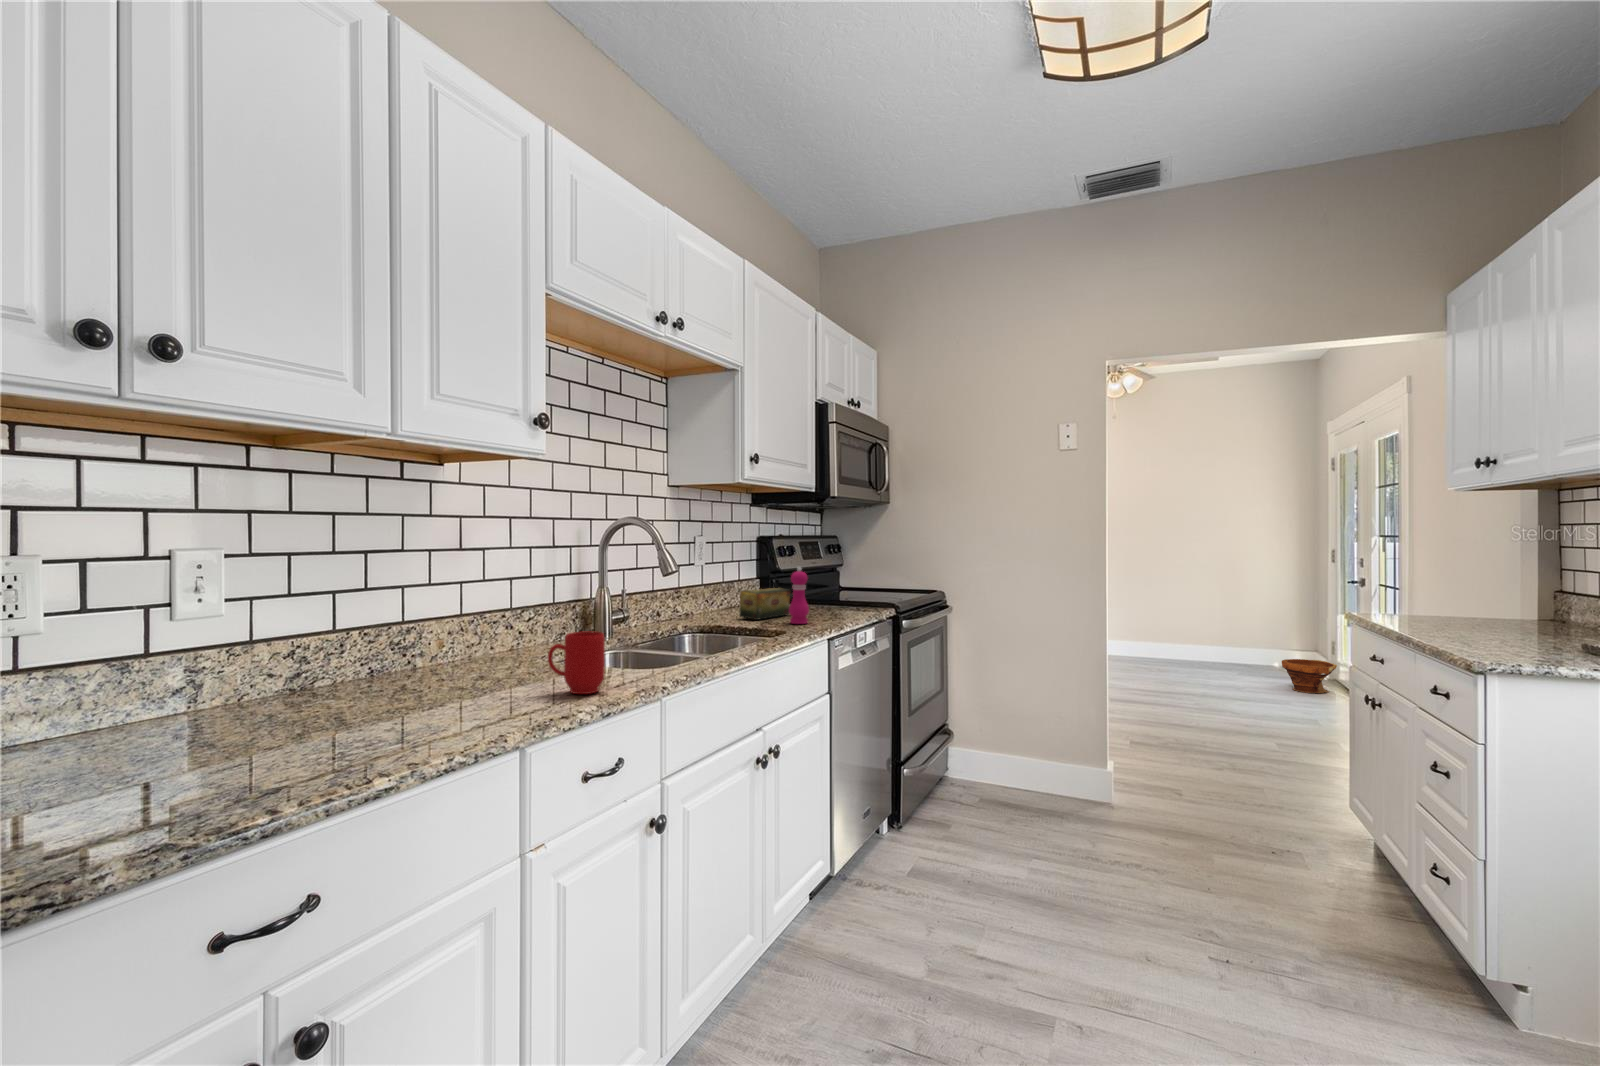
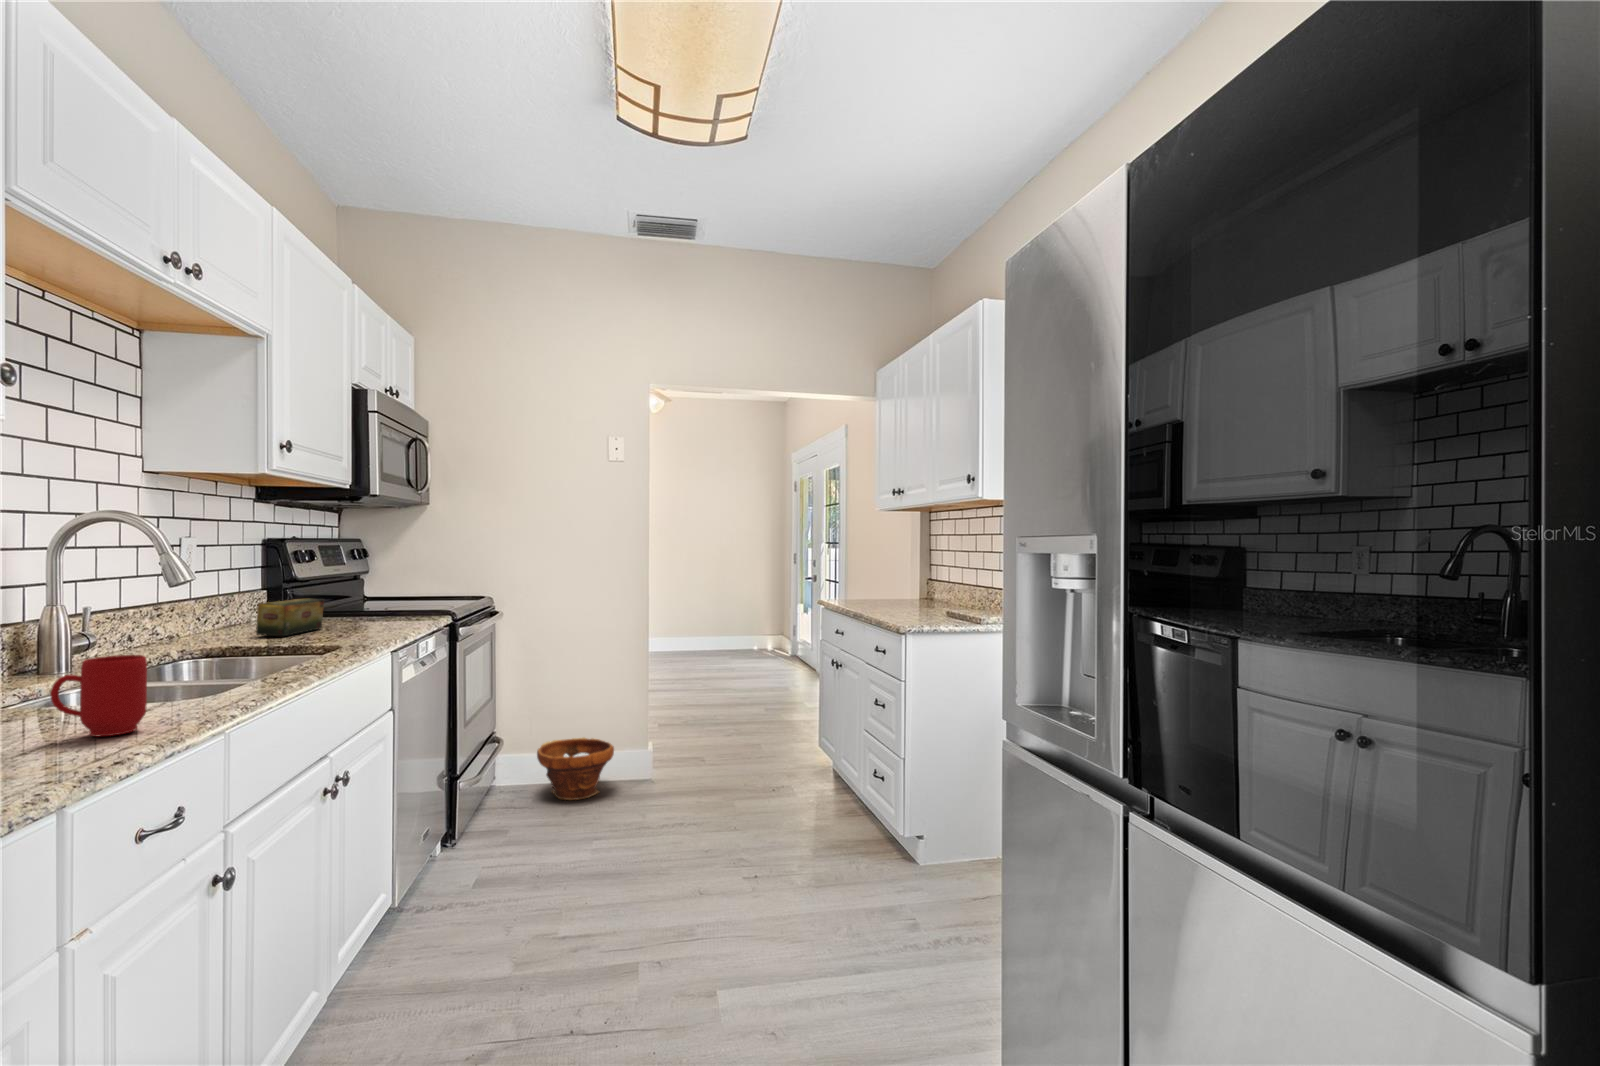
pepper mill: present [789,567,809,624] -> none [331,572,358,637]
planter: present [1282,659,1337,693] -> present [537,738,614,800]

